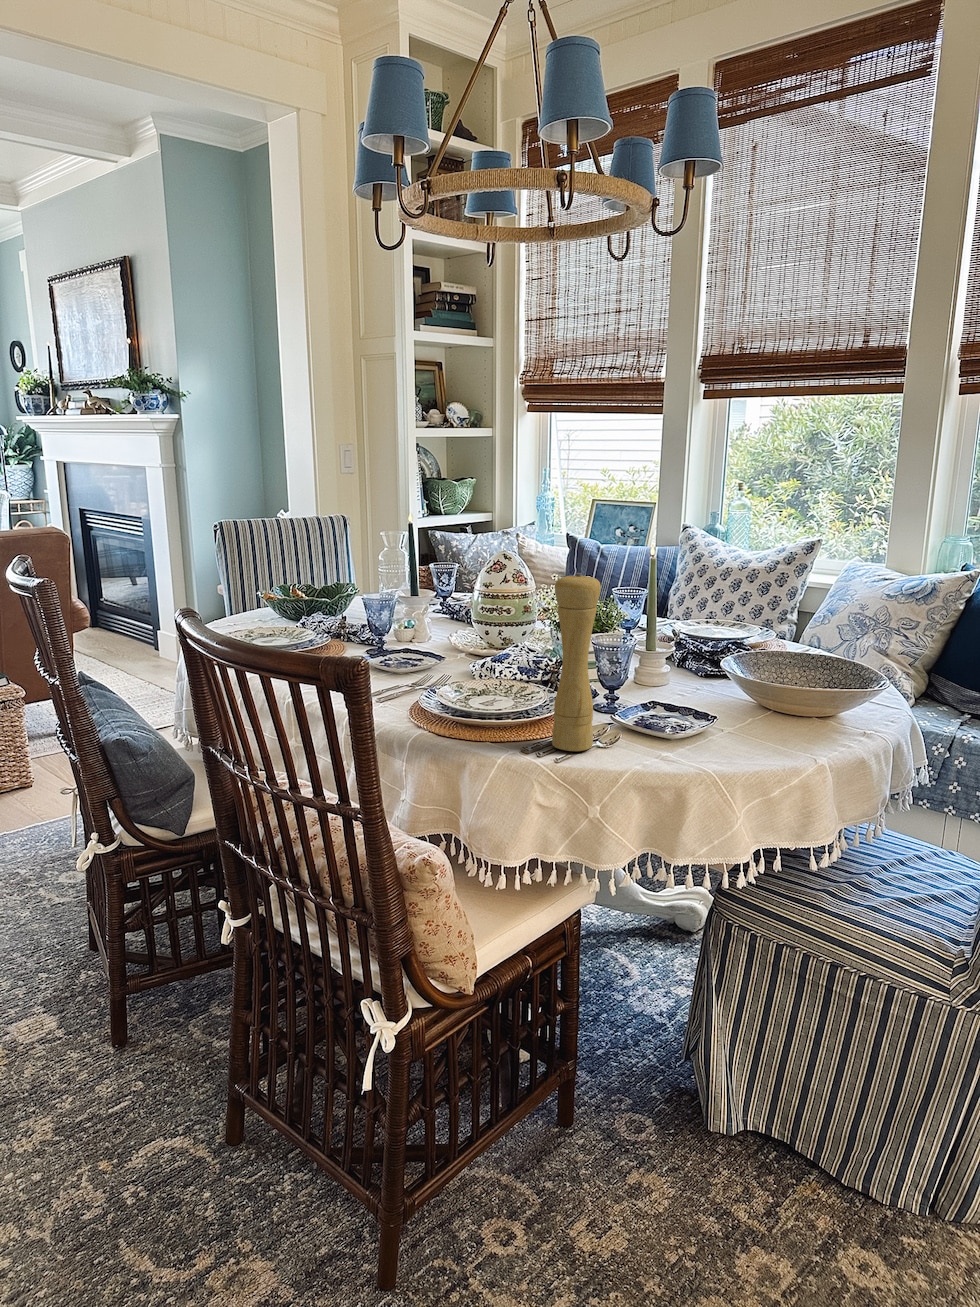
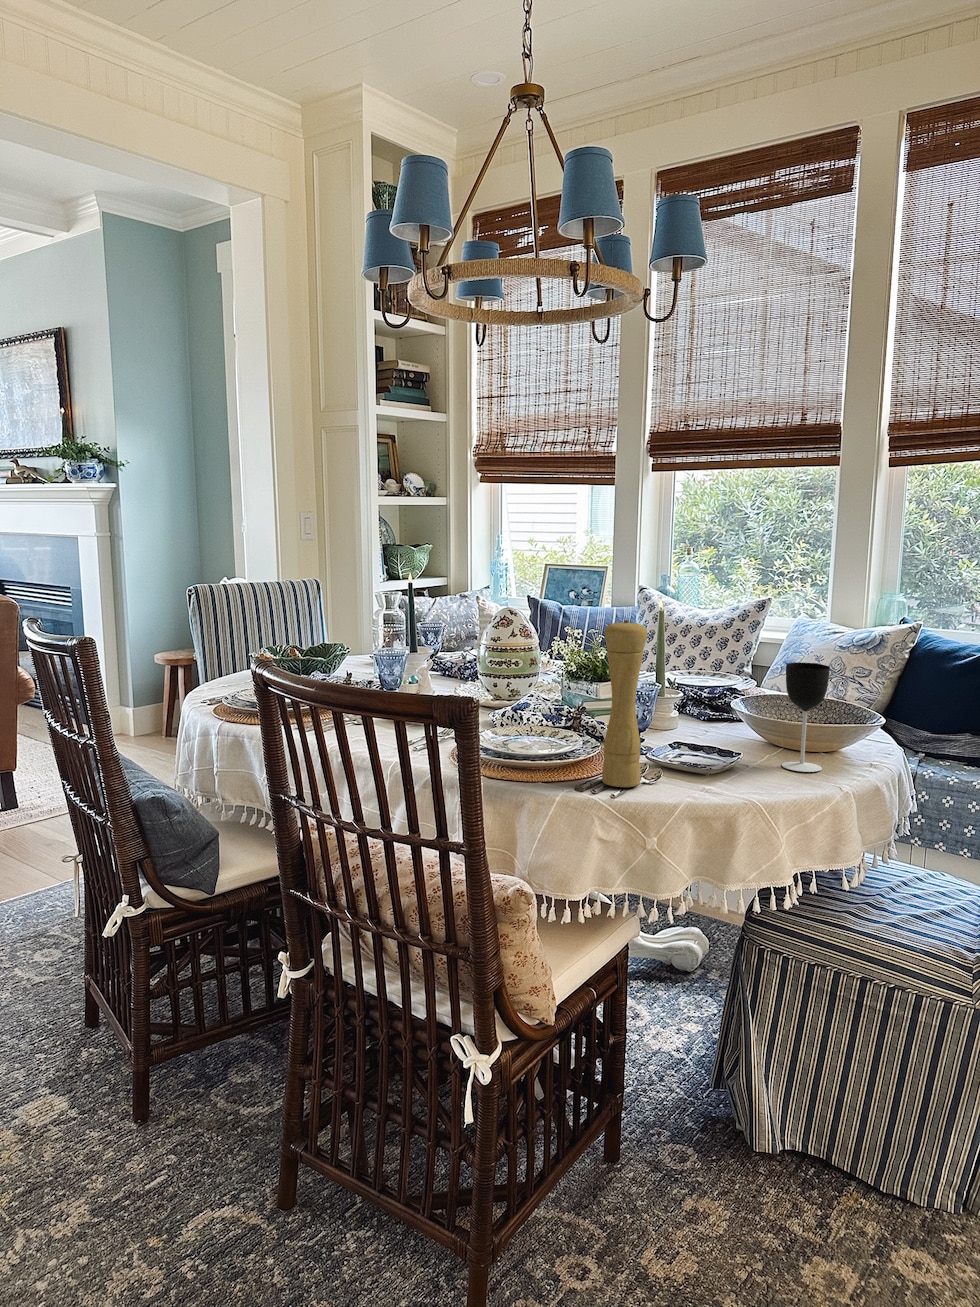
wine glass: none [759,621,814,741] -> present [782,663,830,772]

